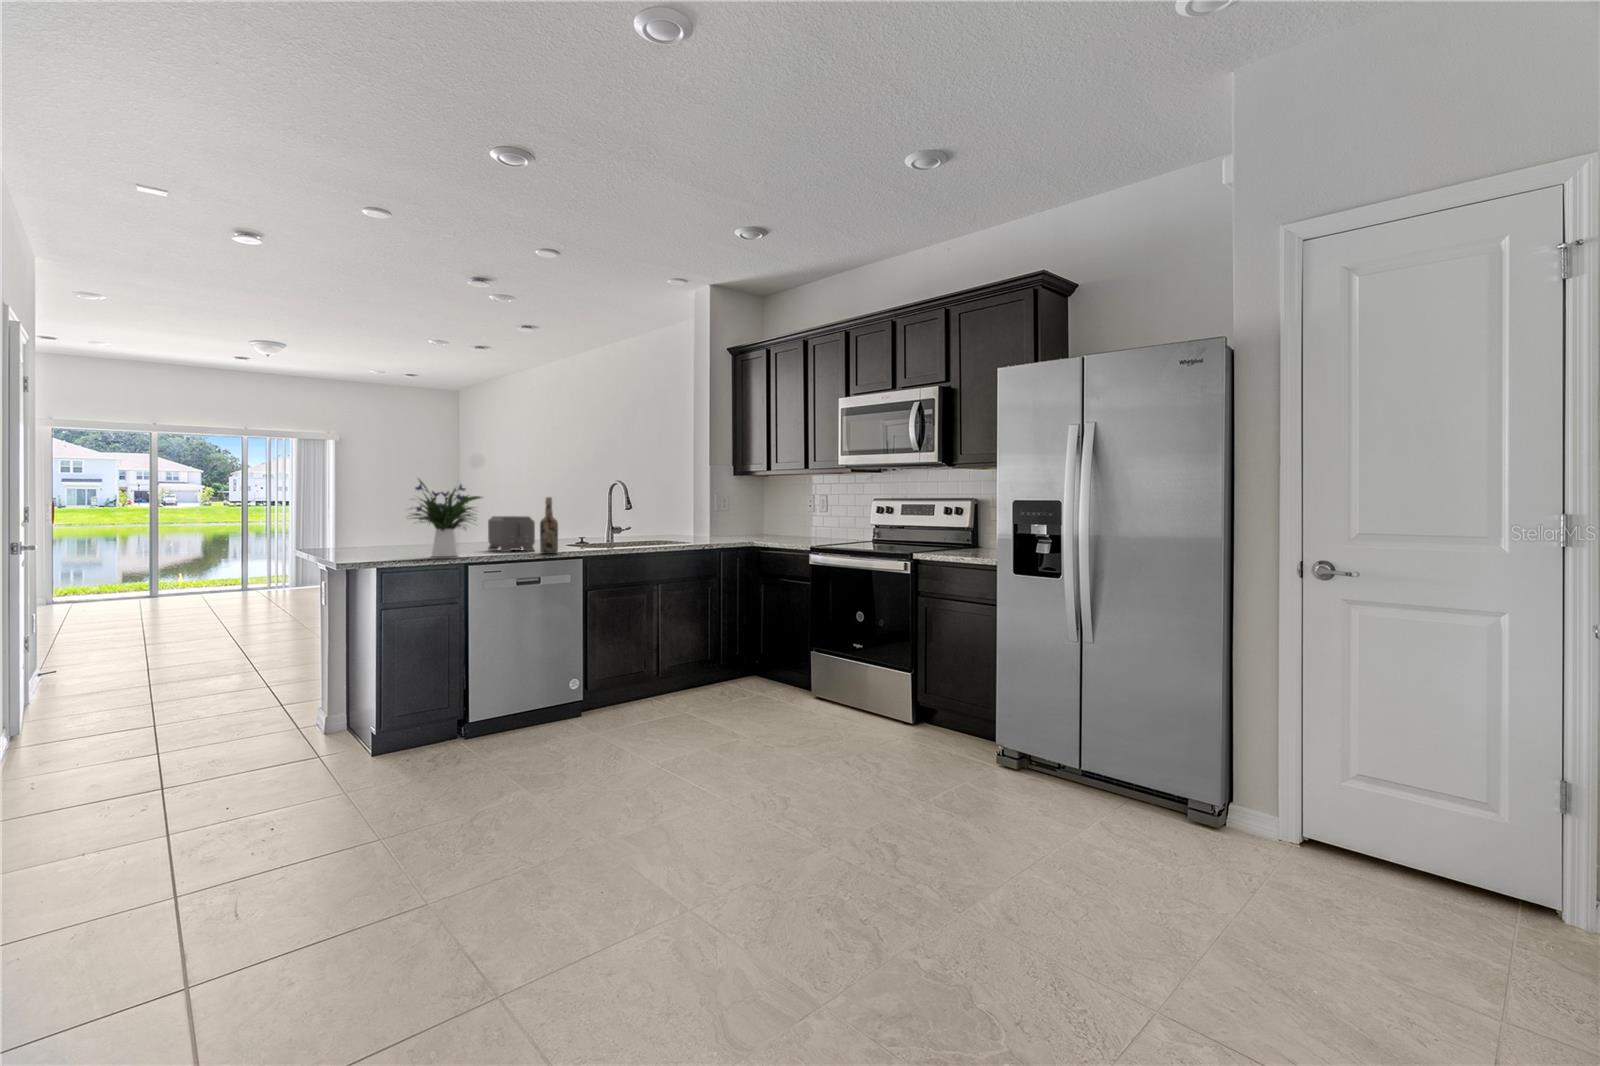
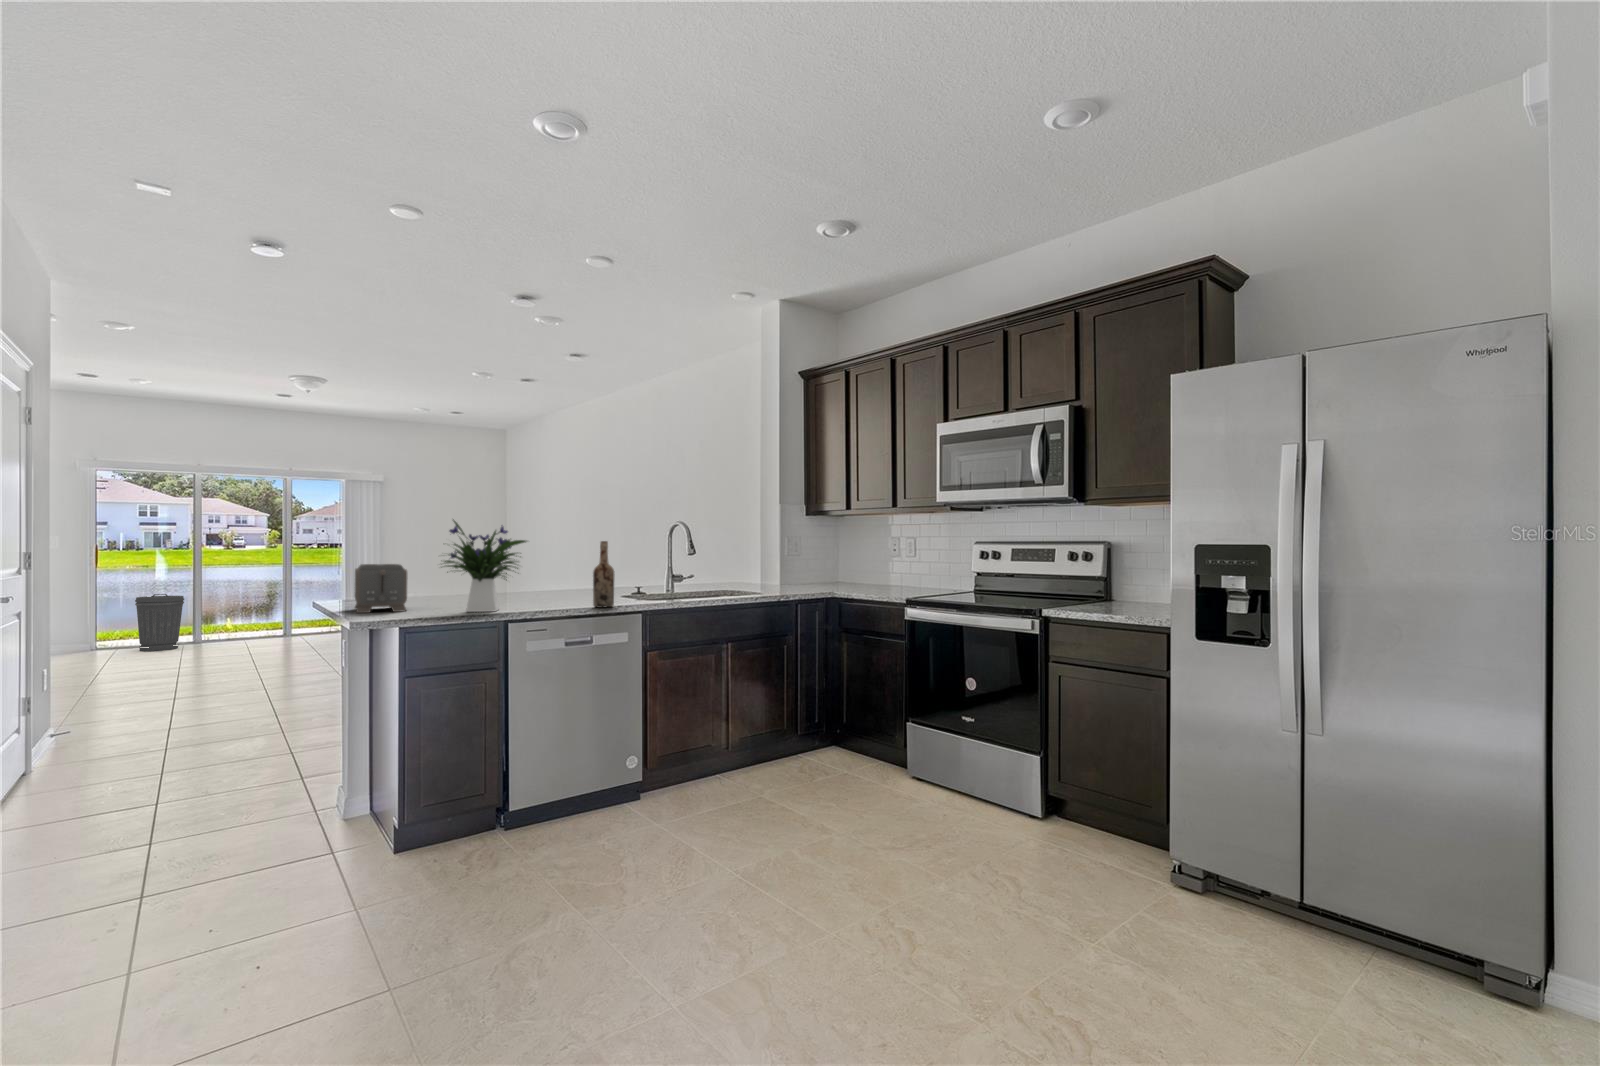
toaster: present [488,516,535,552] -> present [354,564,407,613]
trash can: none [68,551,118,608] -> present [135,594,184,651]

